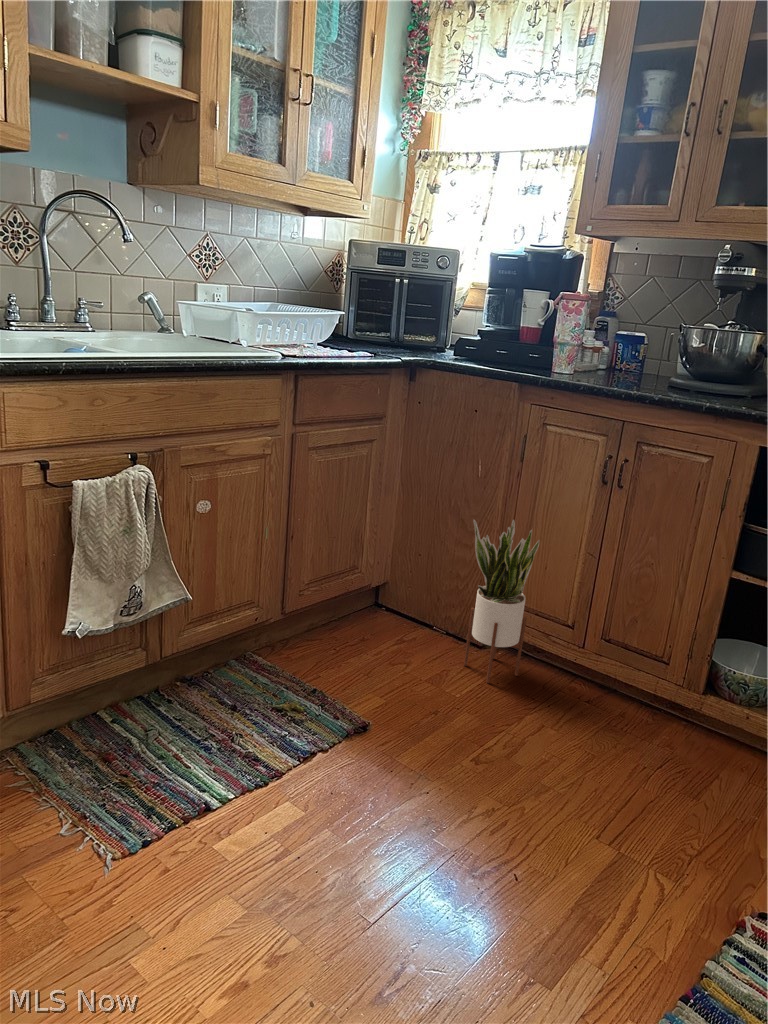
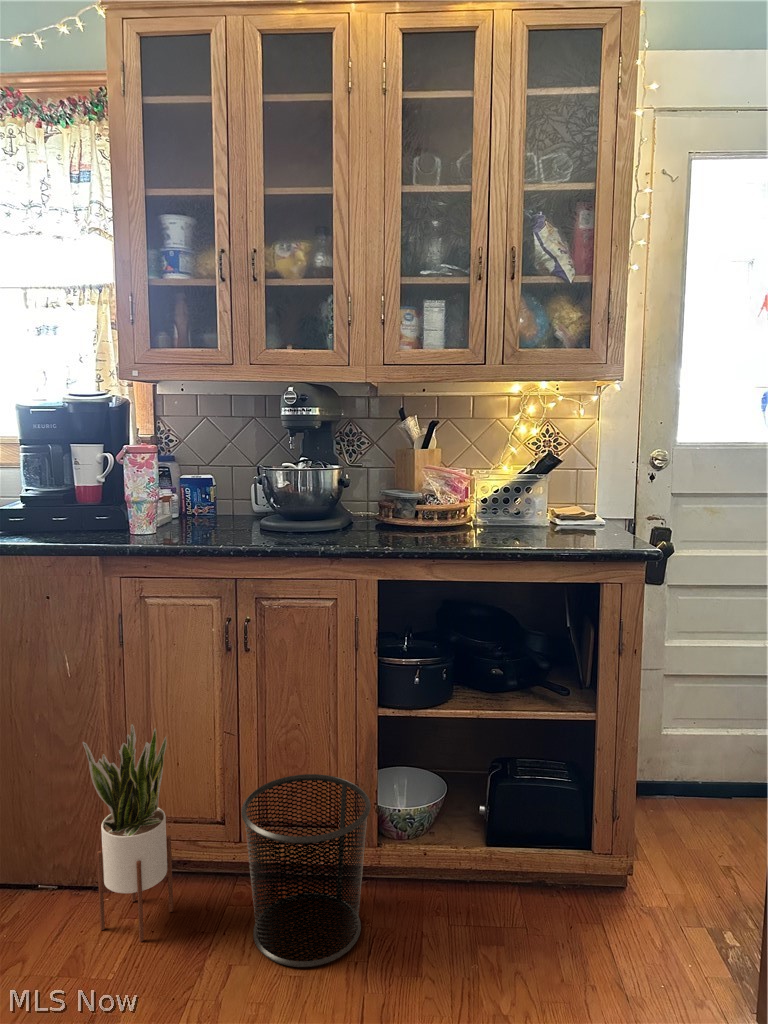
waste bin: none [567,602,695,757] -> present [241,774,371,967]

